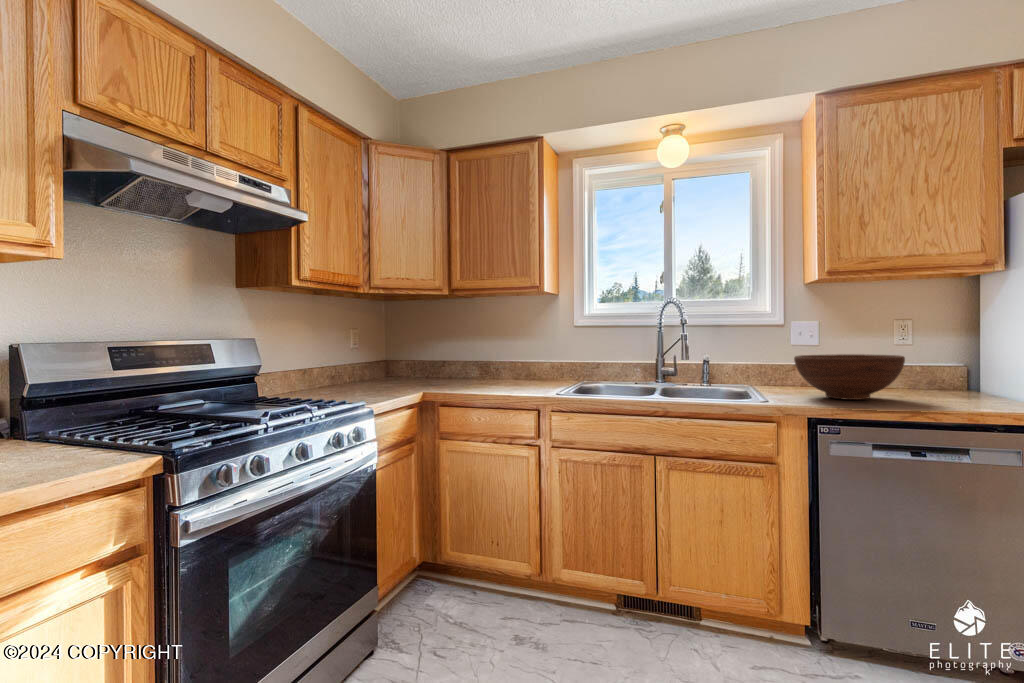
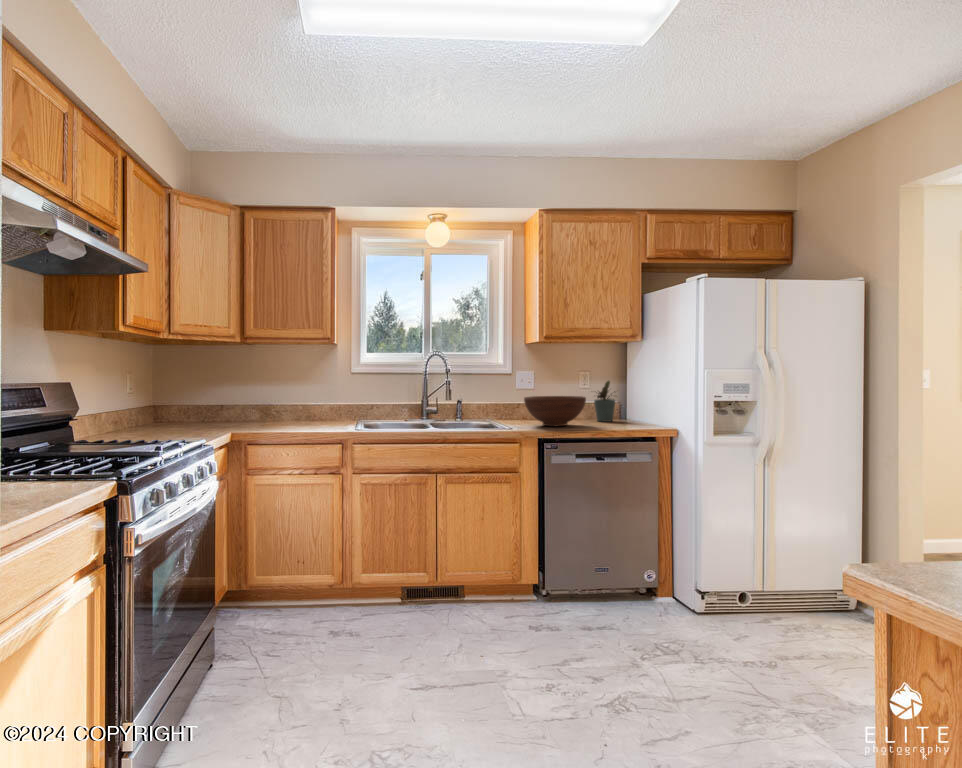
potted plant: none [910,331,973,395] -> present [594,381,615,422]

